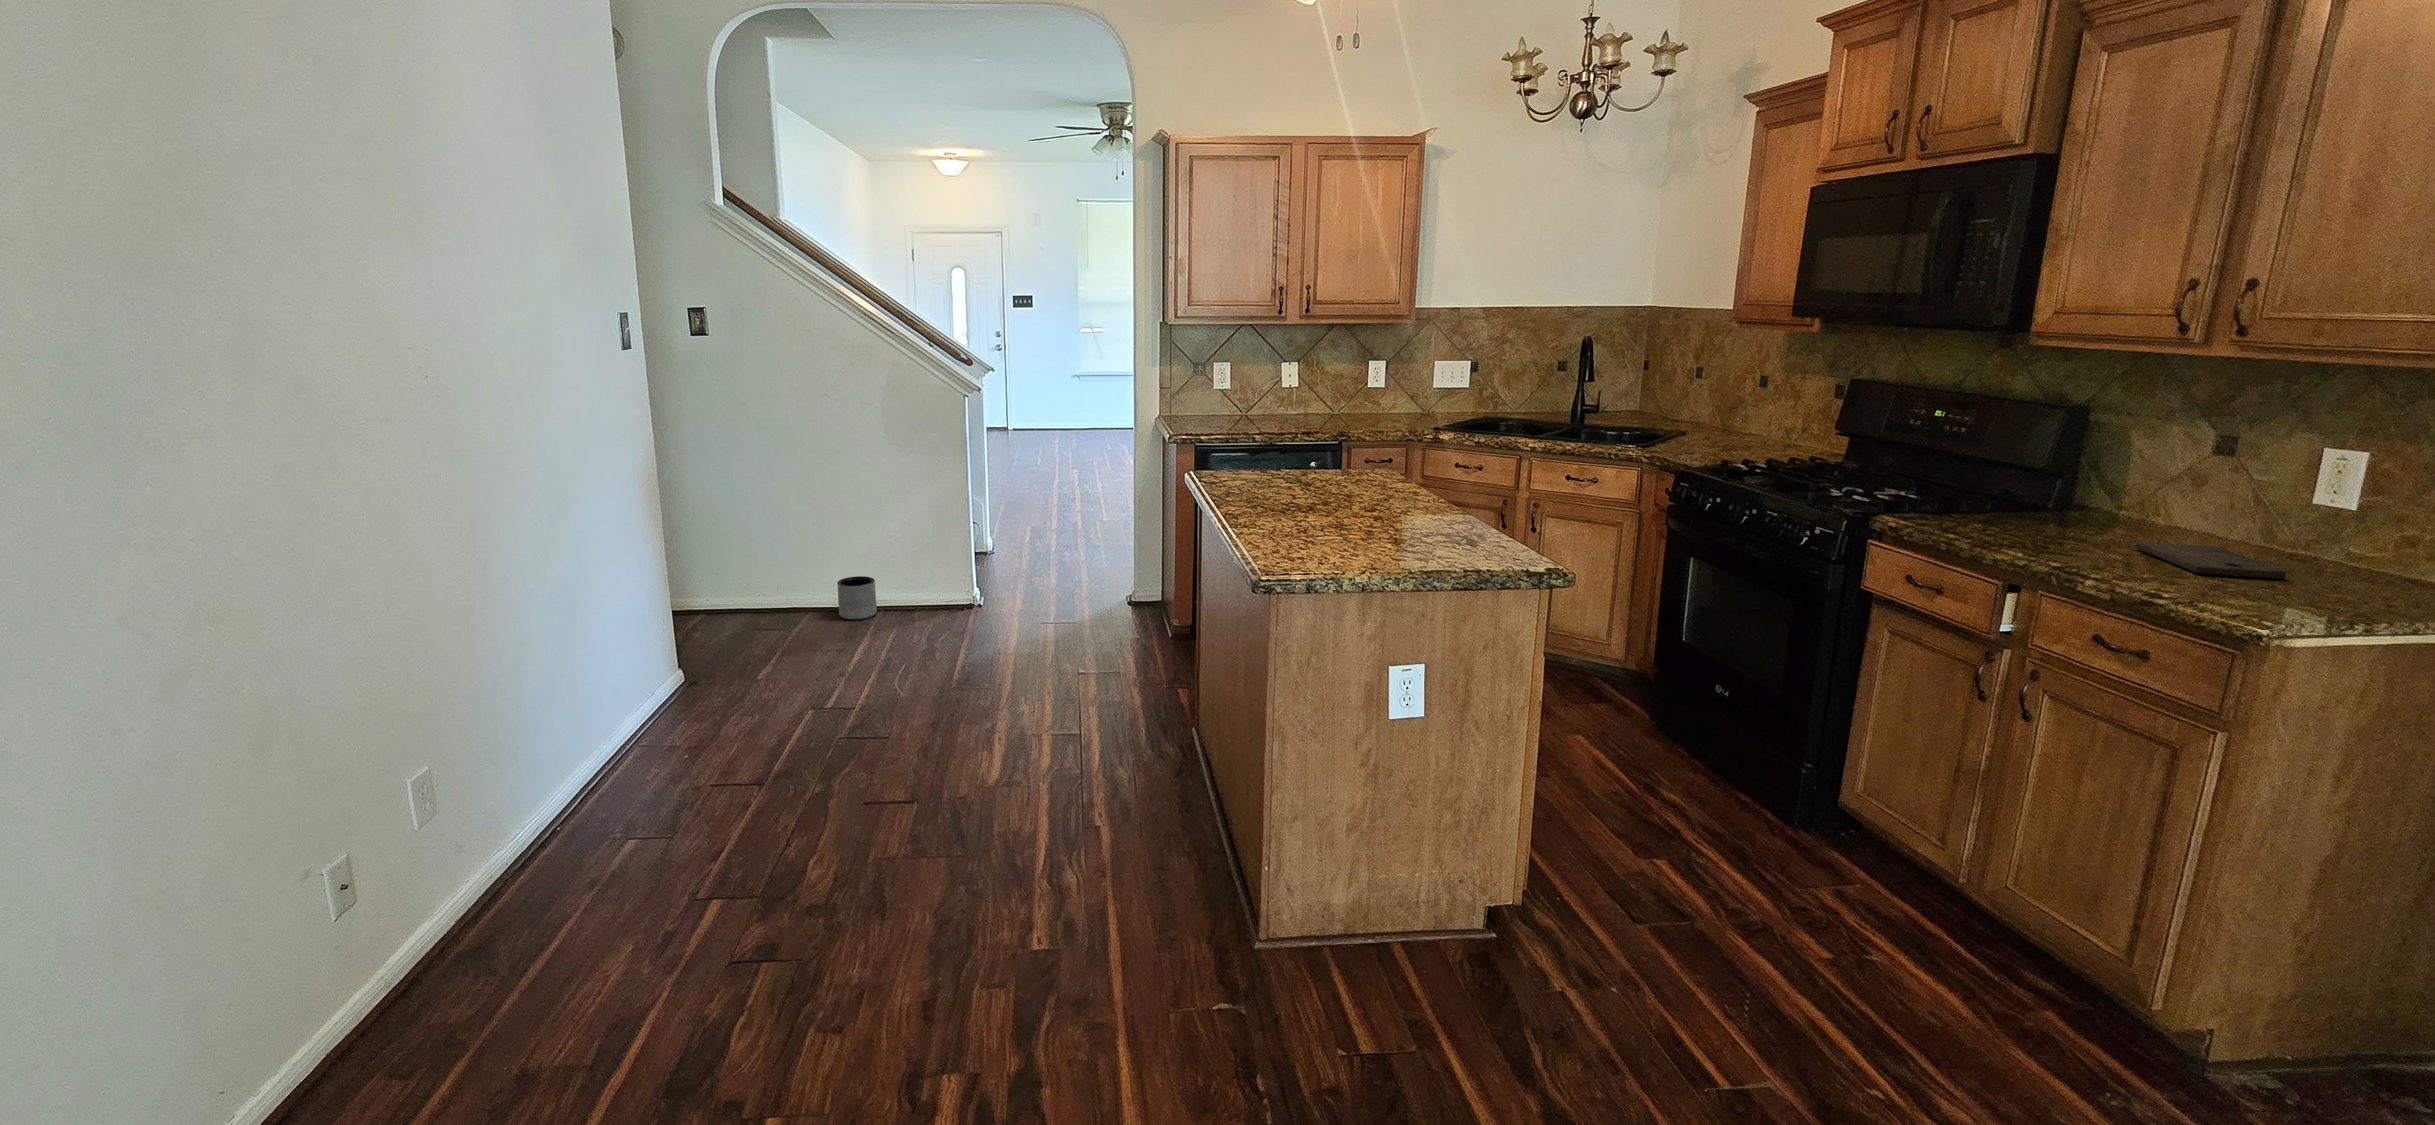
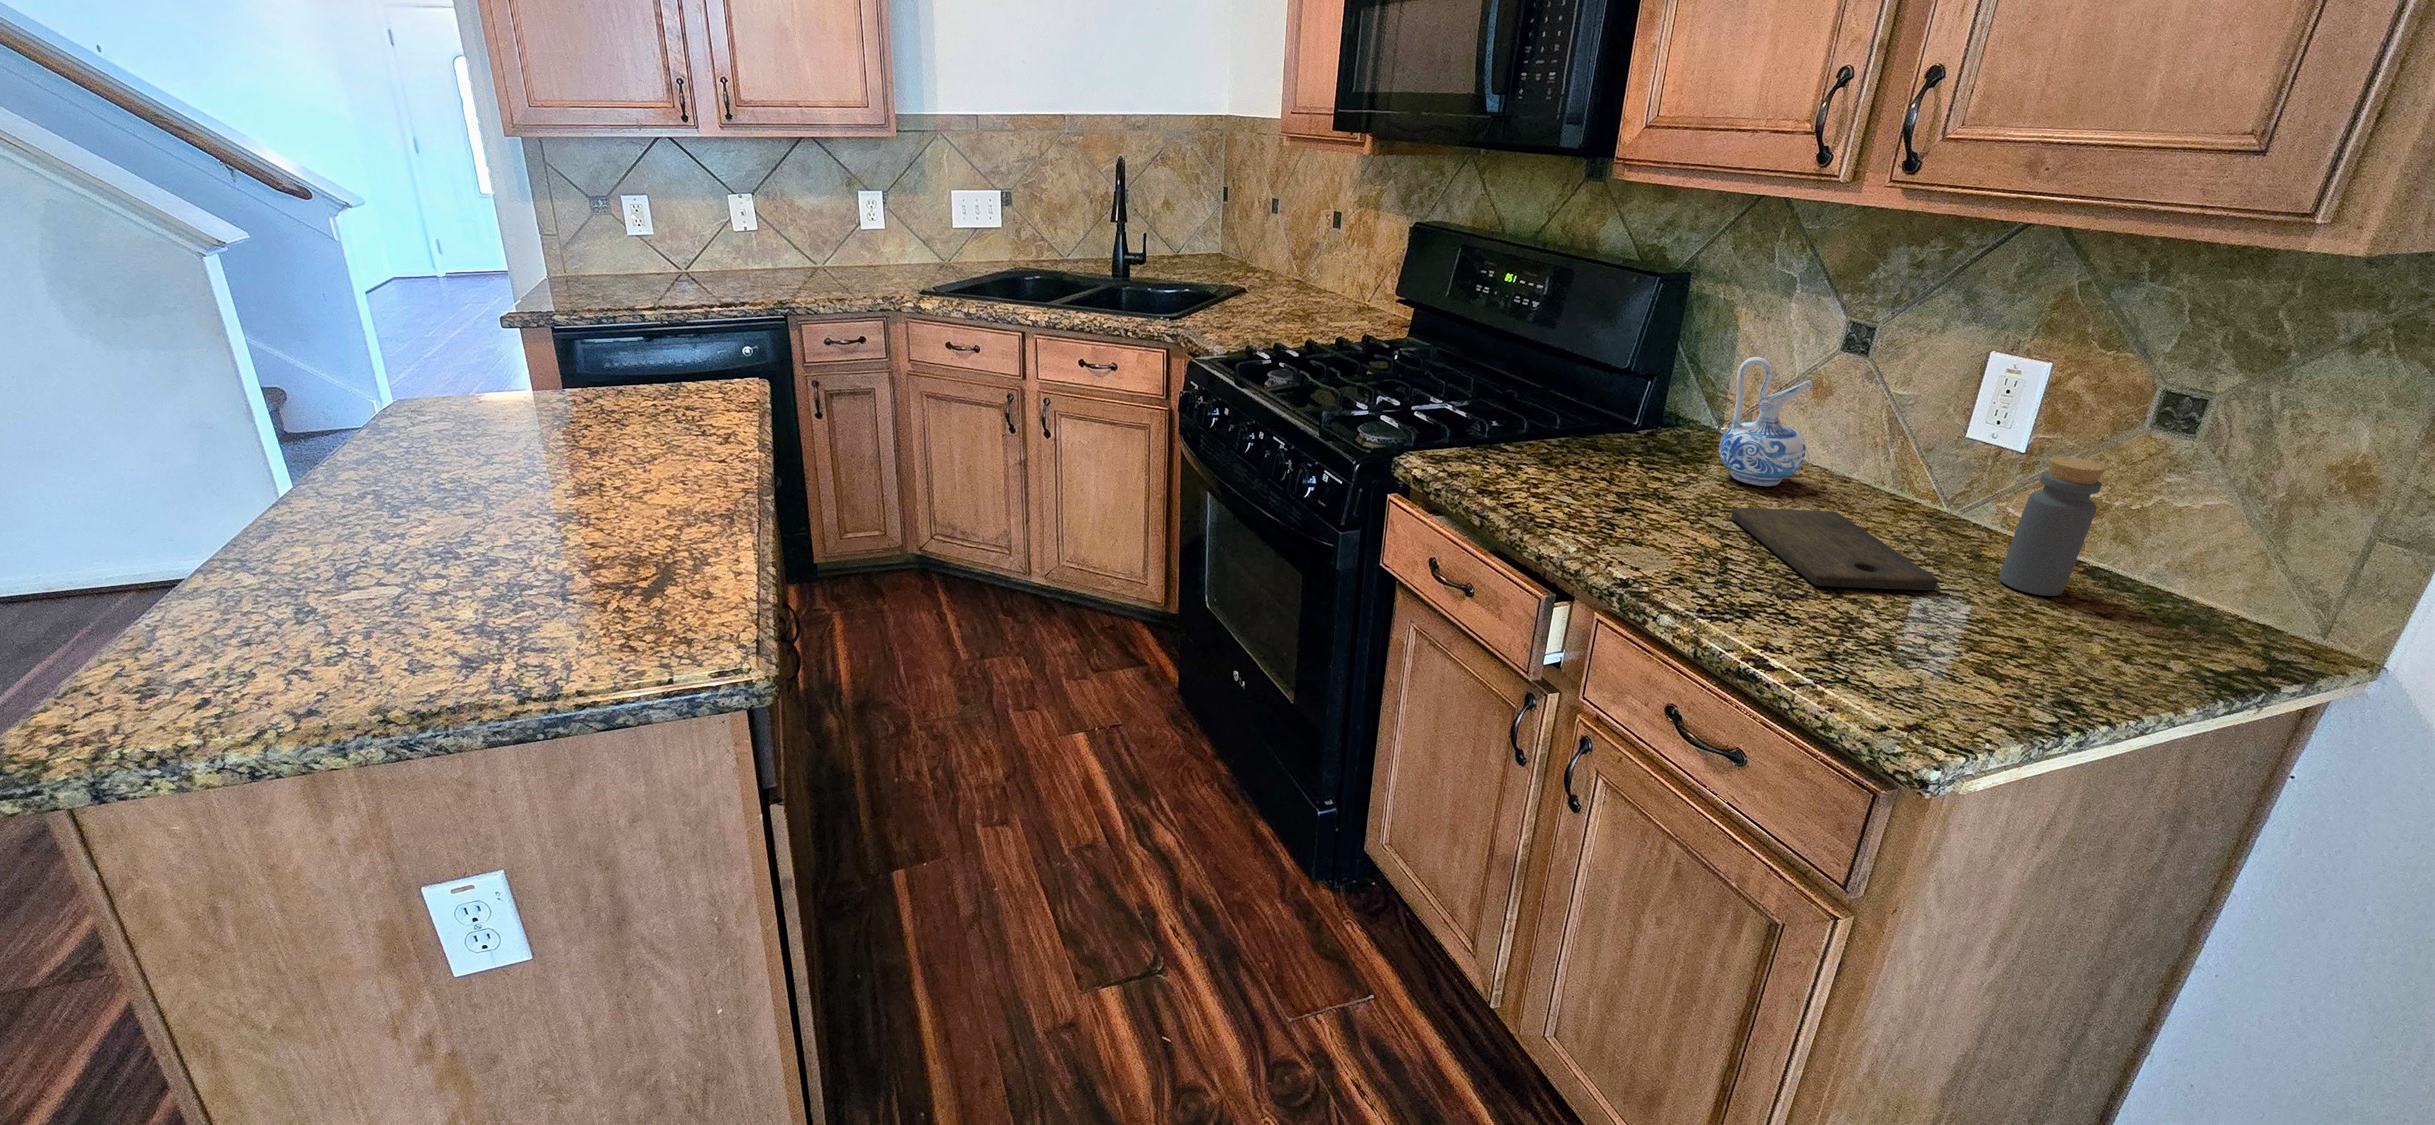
ceramic pitcher: none [2123,454,2192,538] -> present [1719,357,1813,486]
bottle: none [2336,500,2400,585] -> present [1999,456,2106,596]
planter: present [837,576,877,620] -> none [21,548,118,620]

